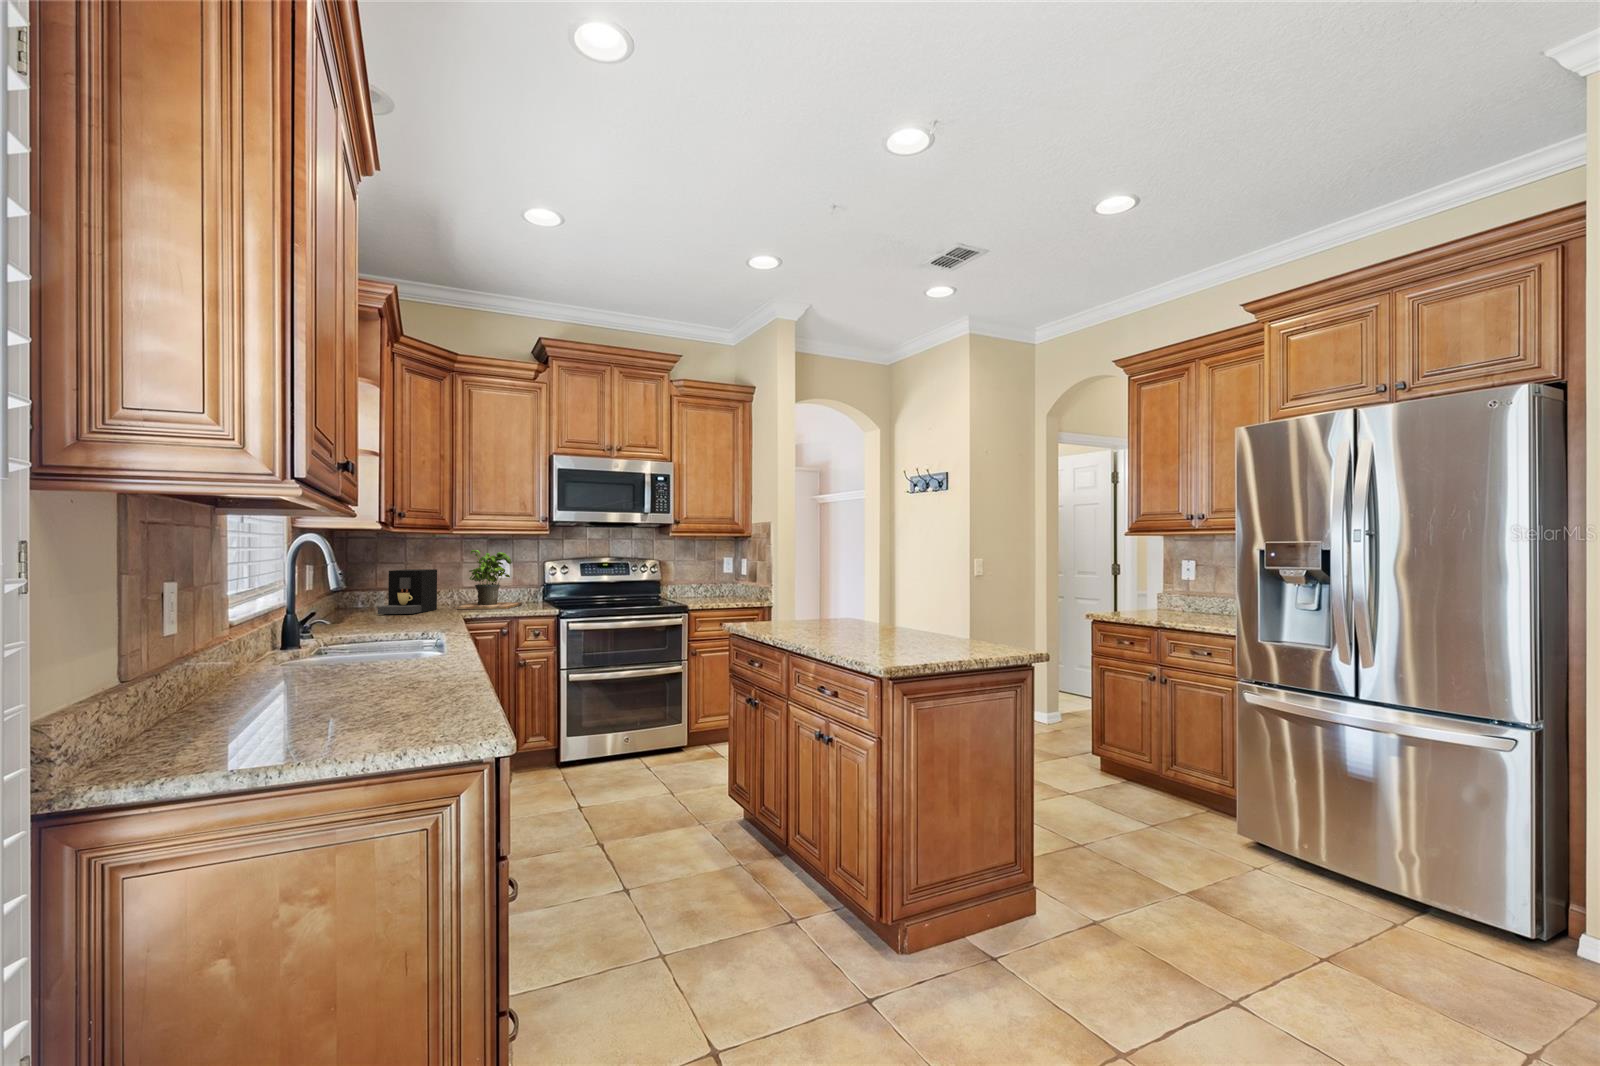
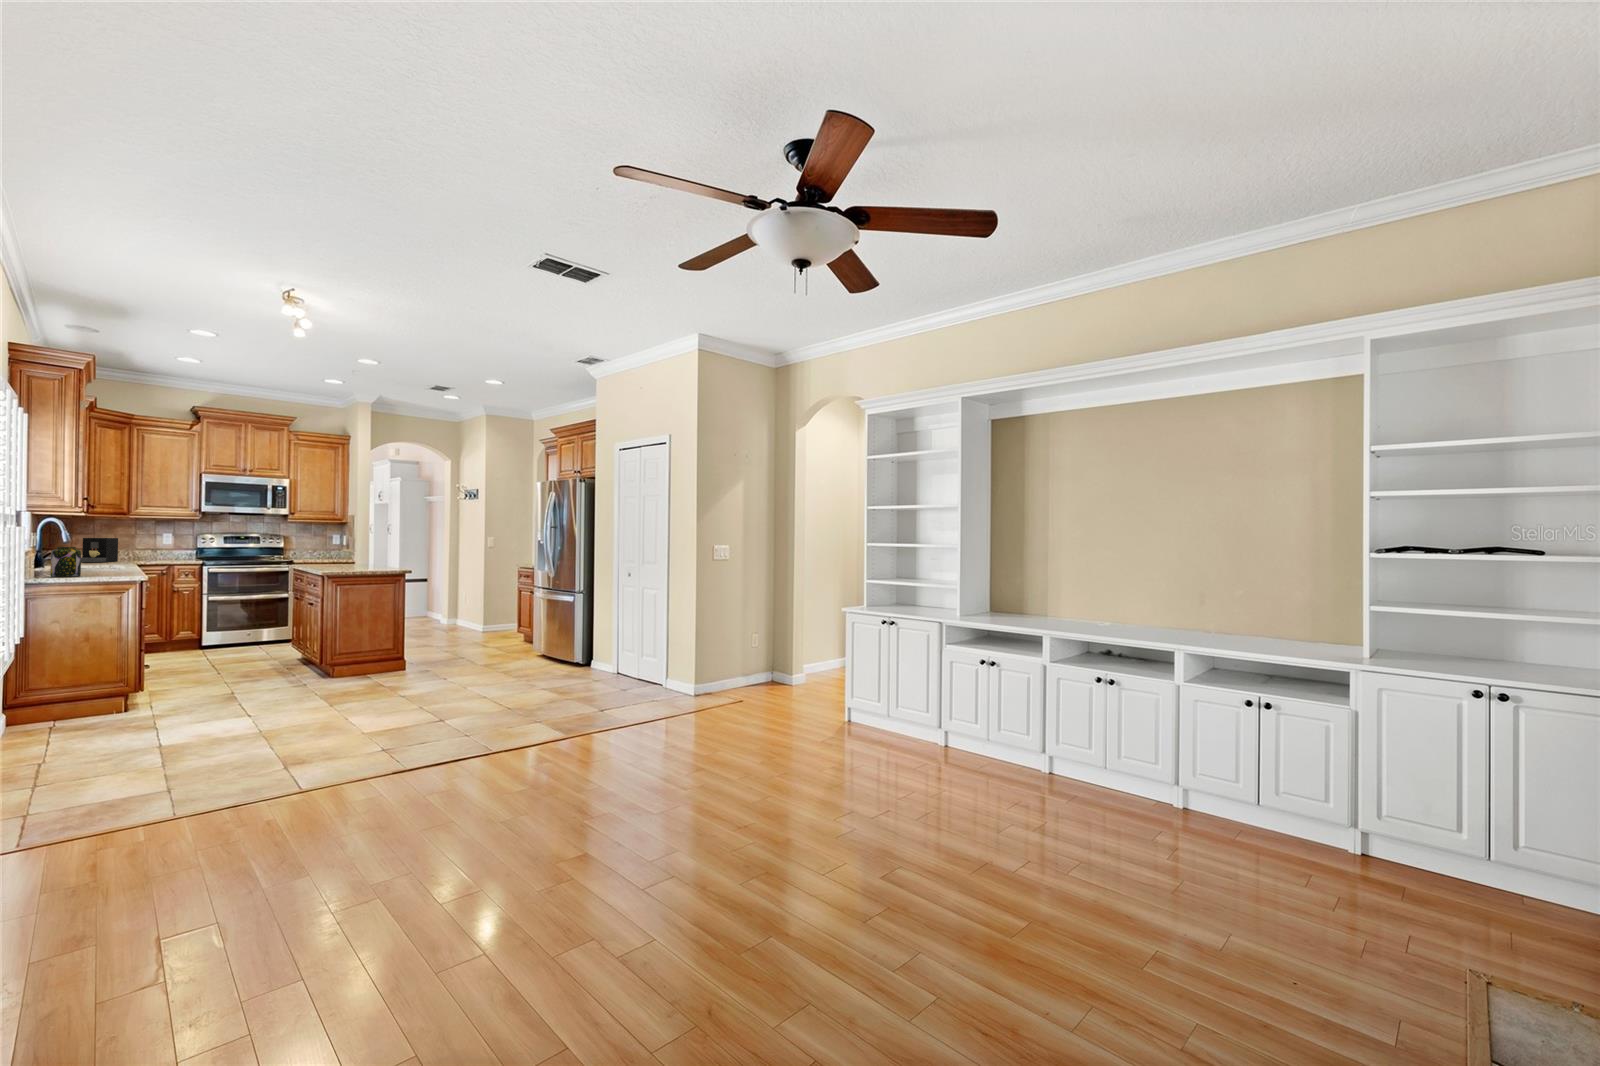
potted plant: present [455,550,522,609] -> none [131,527,181,561]
jar: none [273,632,358,744] -> present [51,547,81,577]

